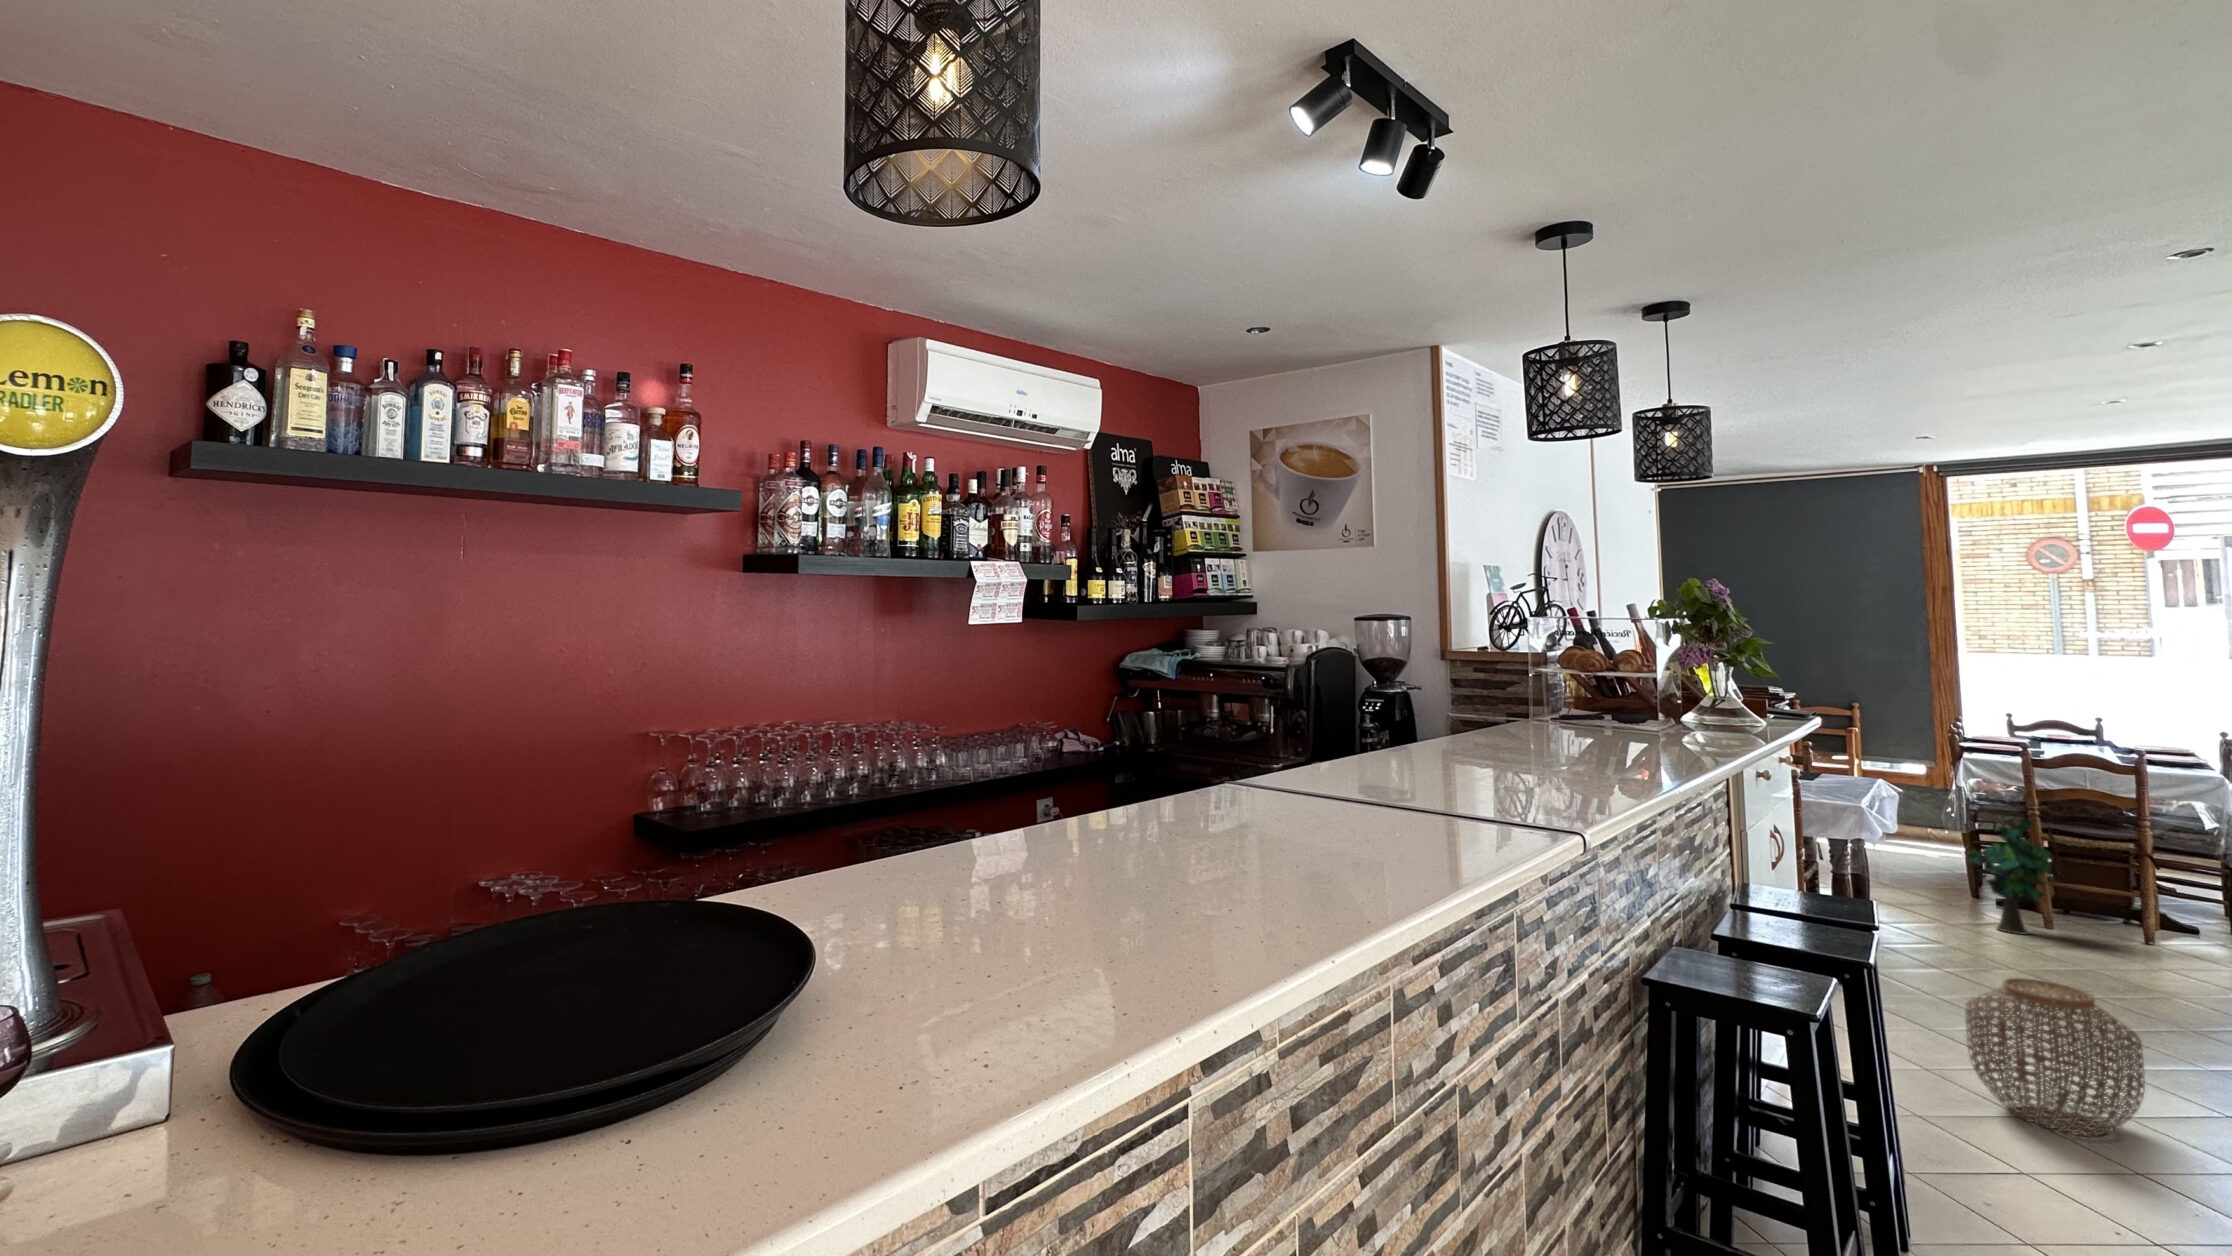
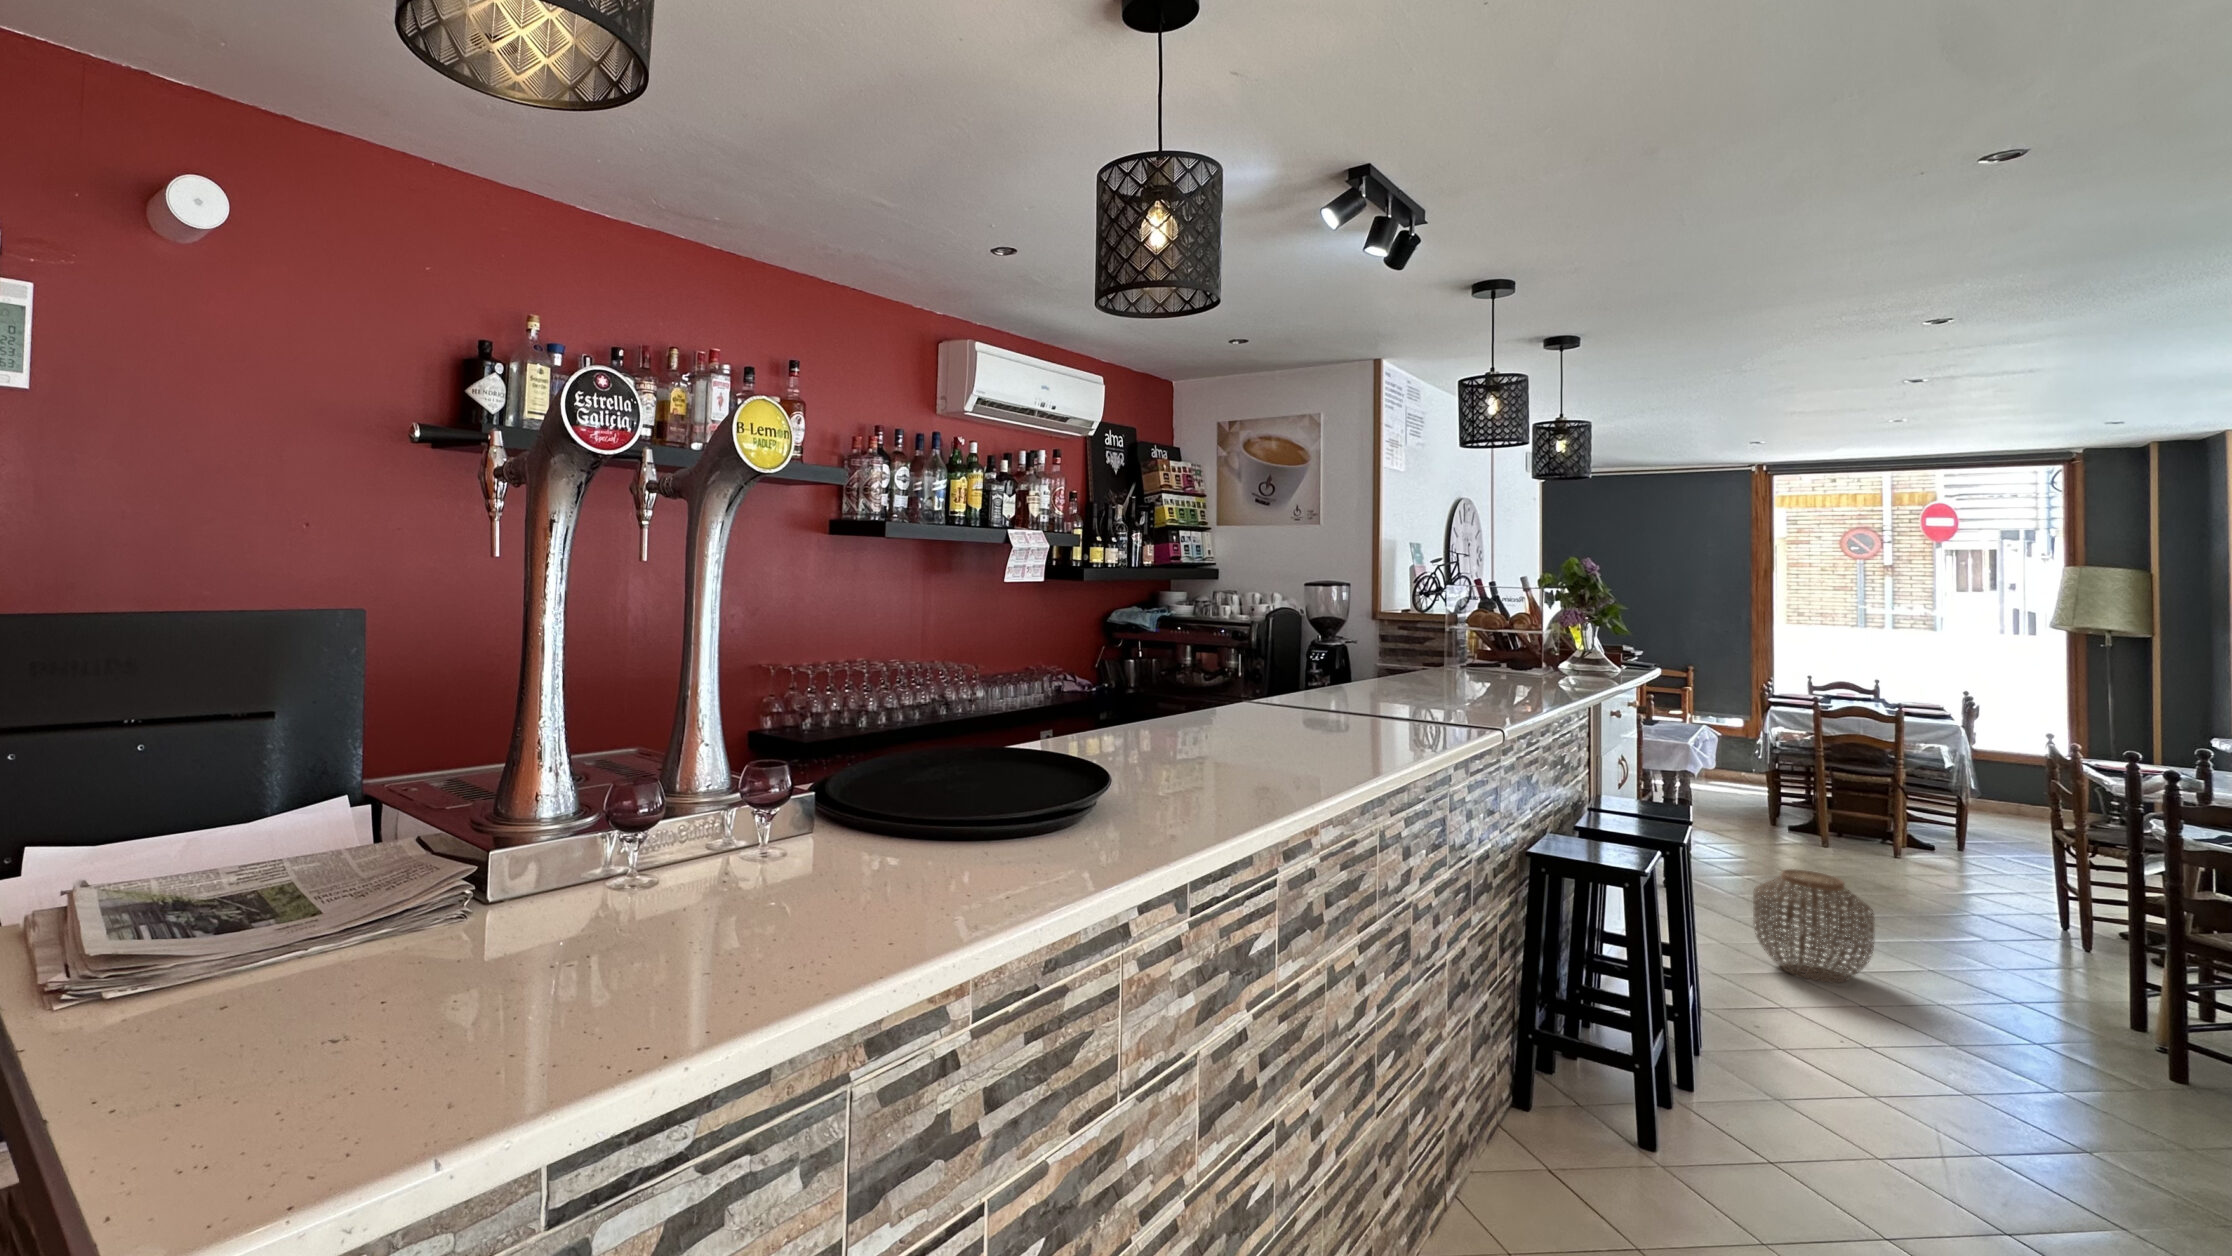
decorative plant: present [1967,818,2057,935] -> none [1766,757,1836,849]

